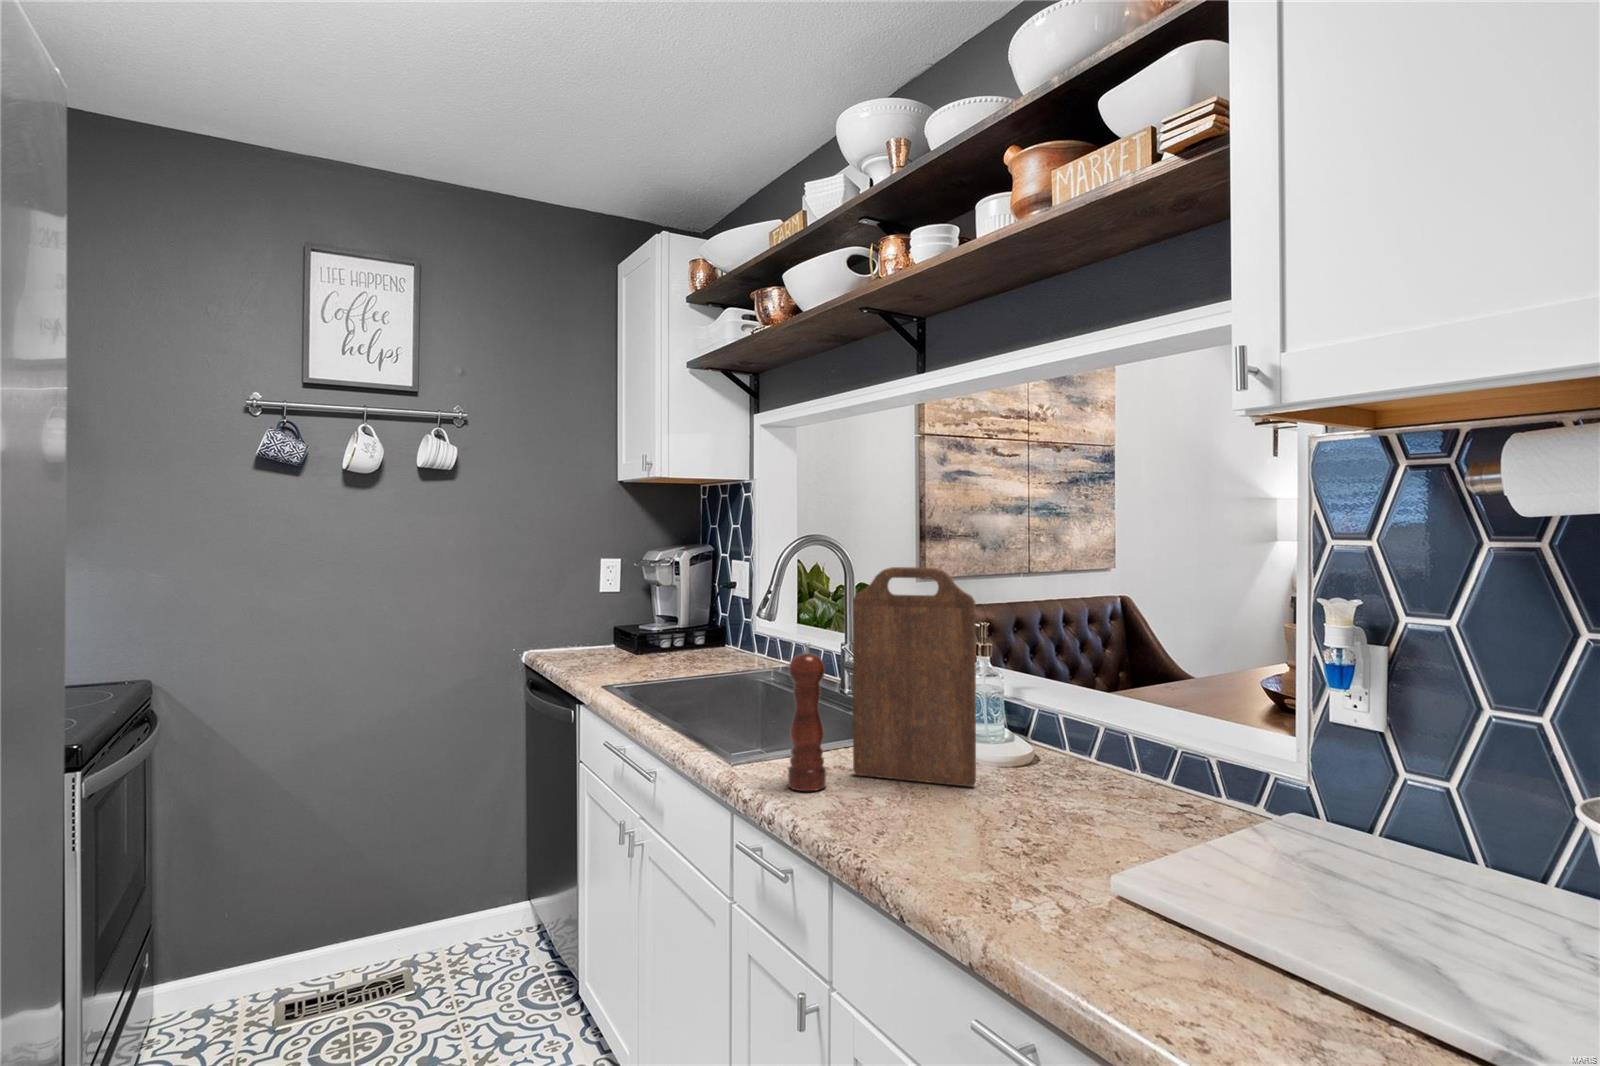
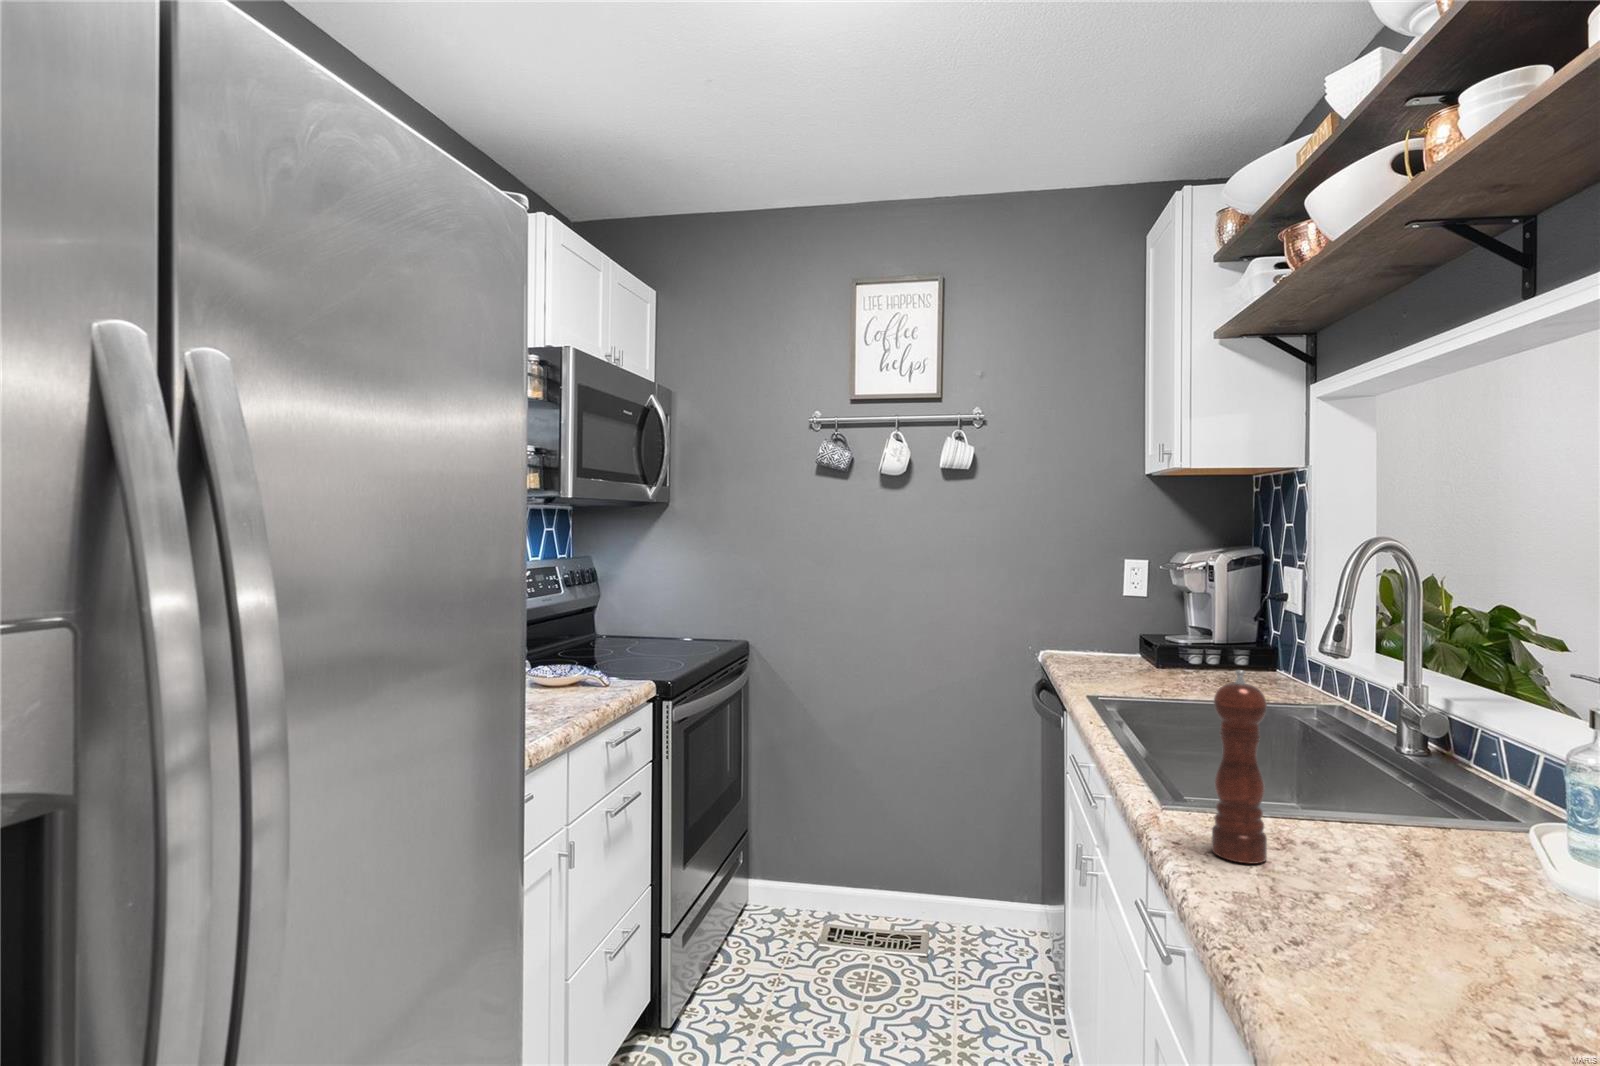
cutting board: present [853,567,976,787] -> none [1320,577,1530,923]

